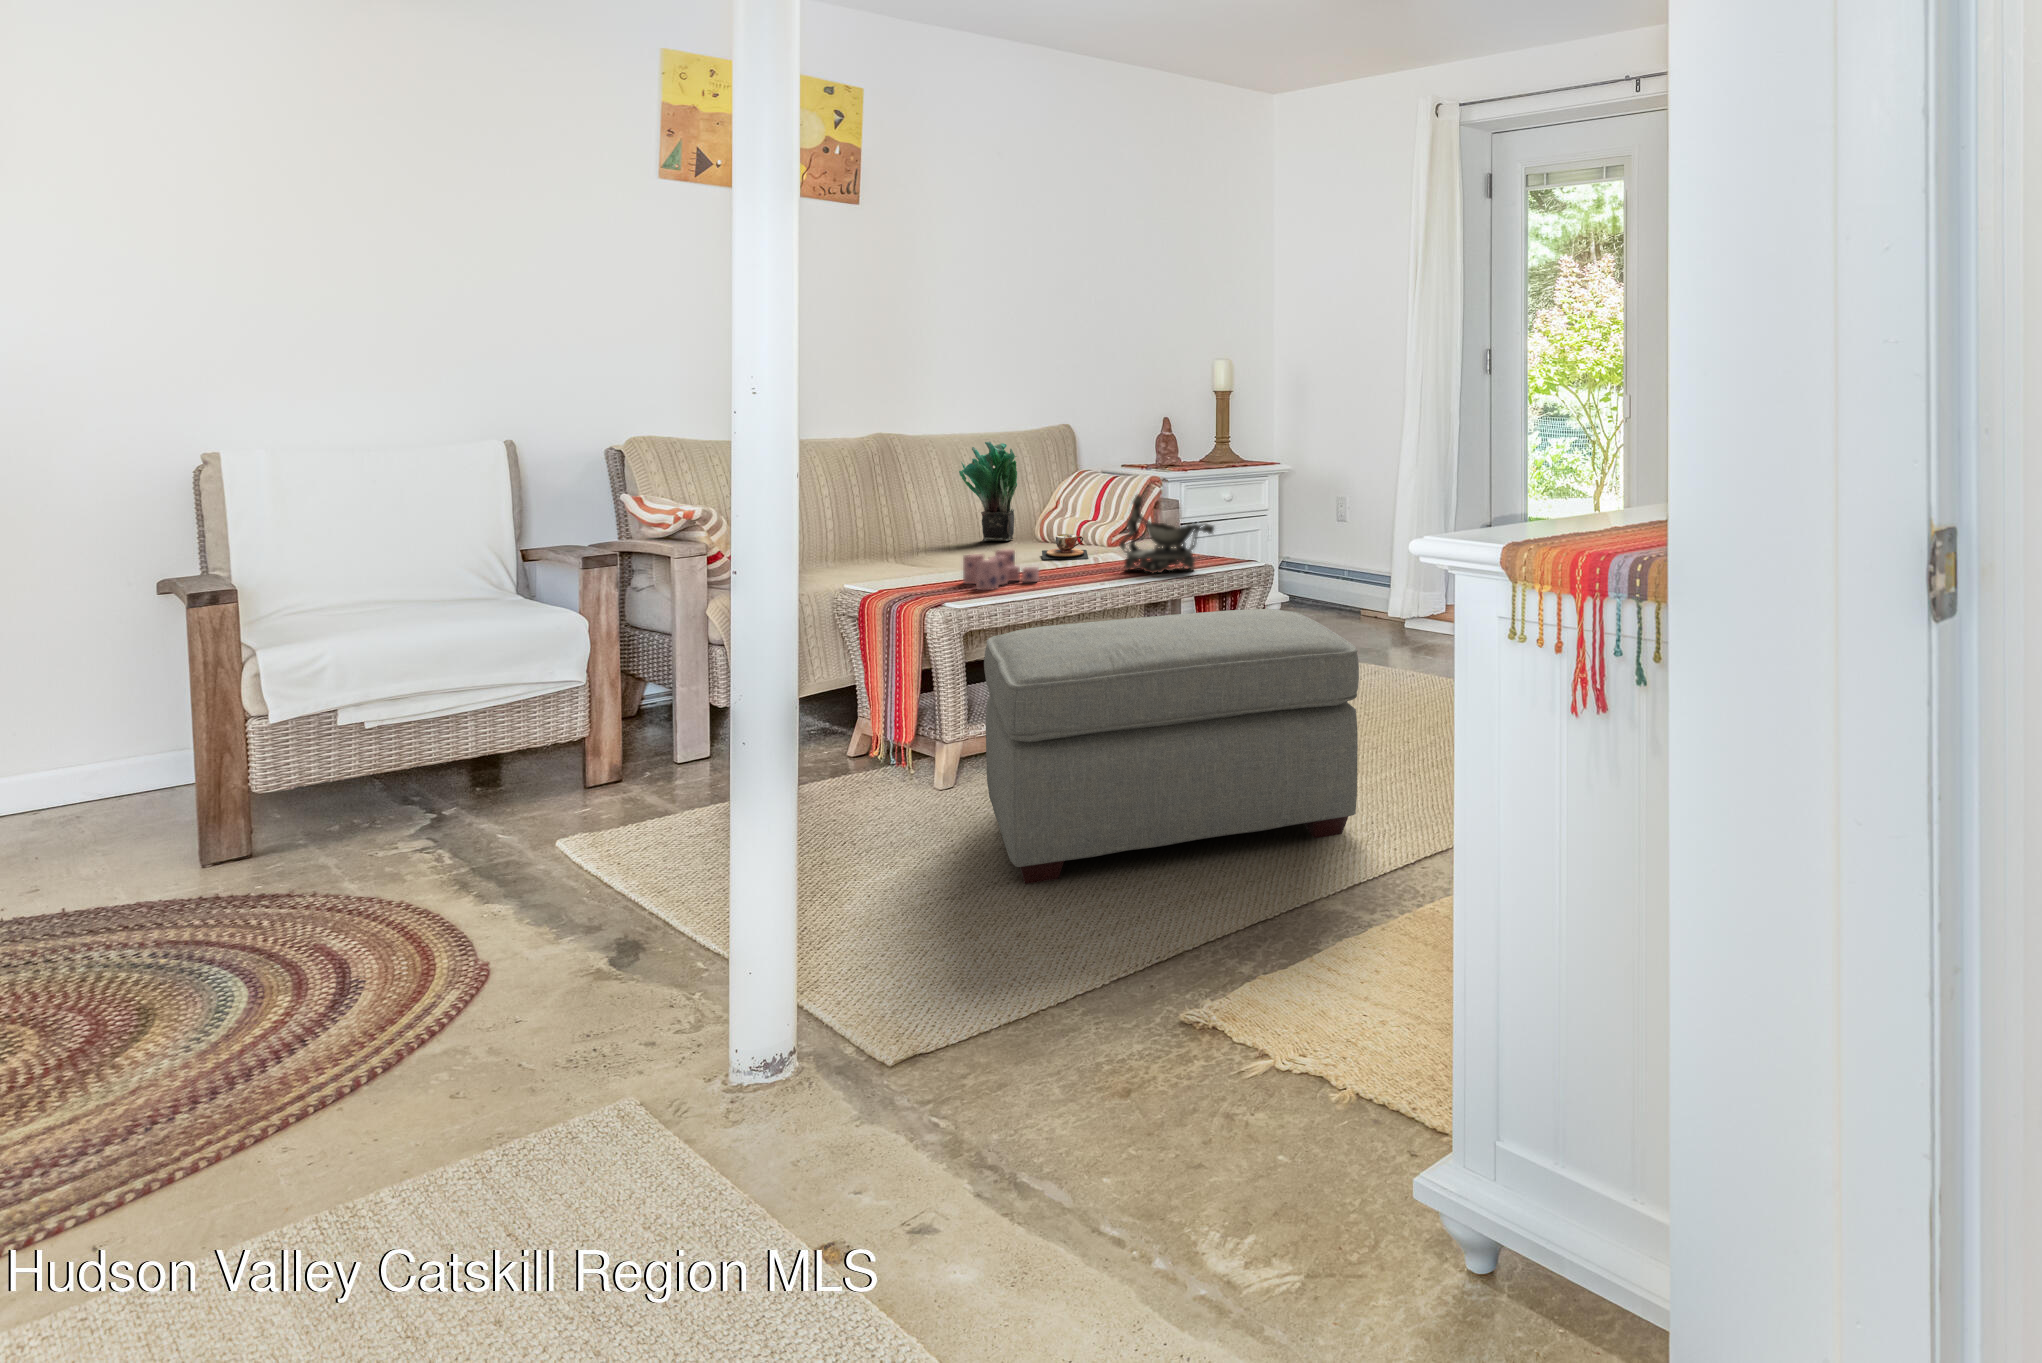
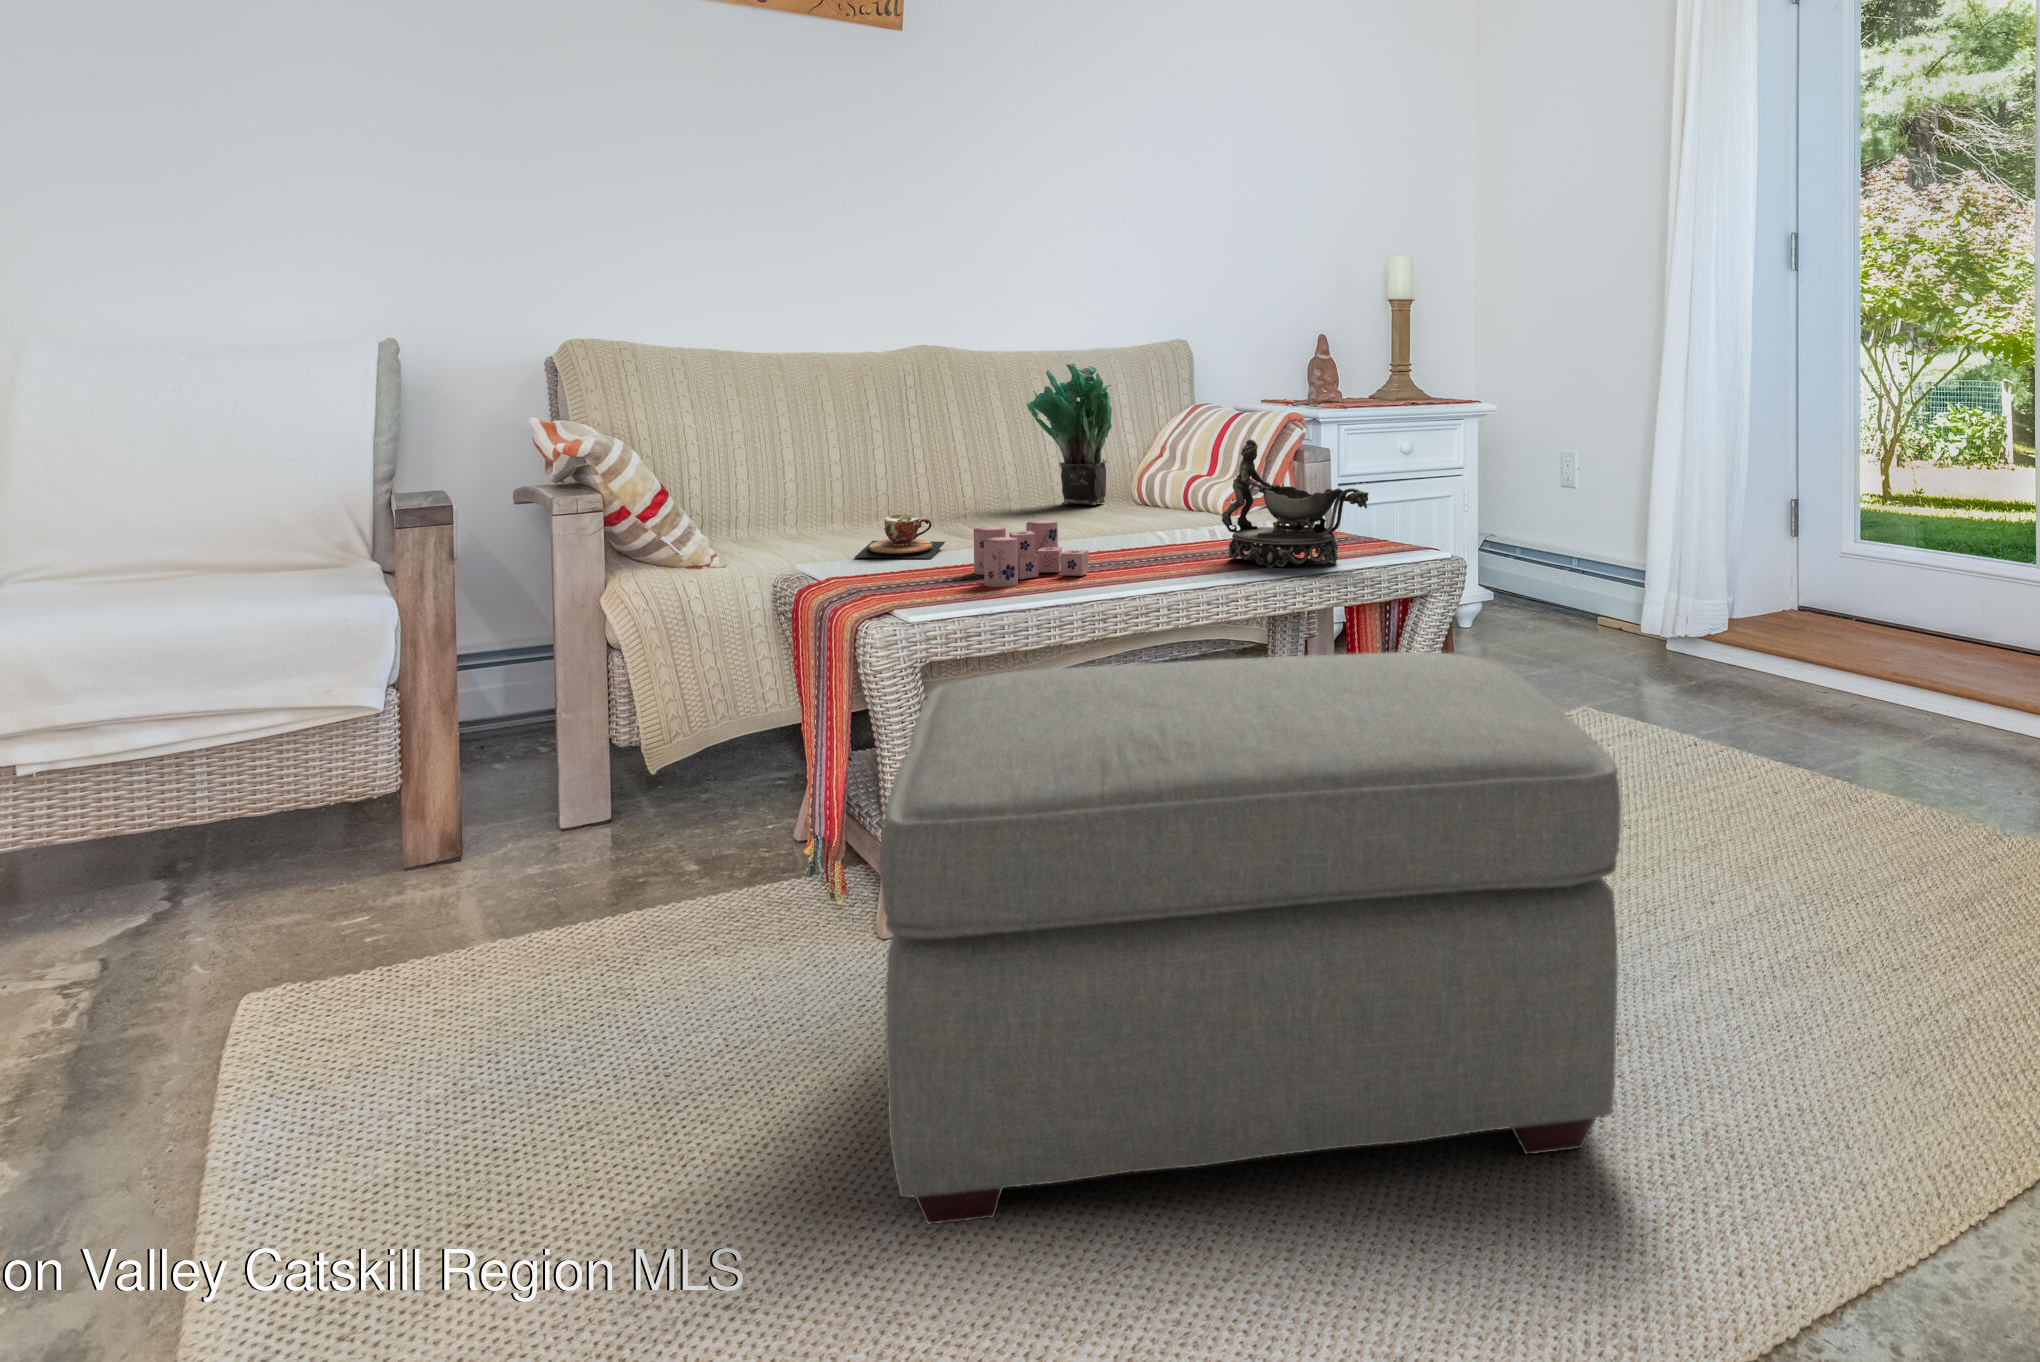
teacup: present [1042,534,1088,559] -> present [855,515,945,559]

